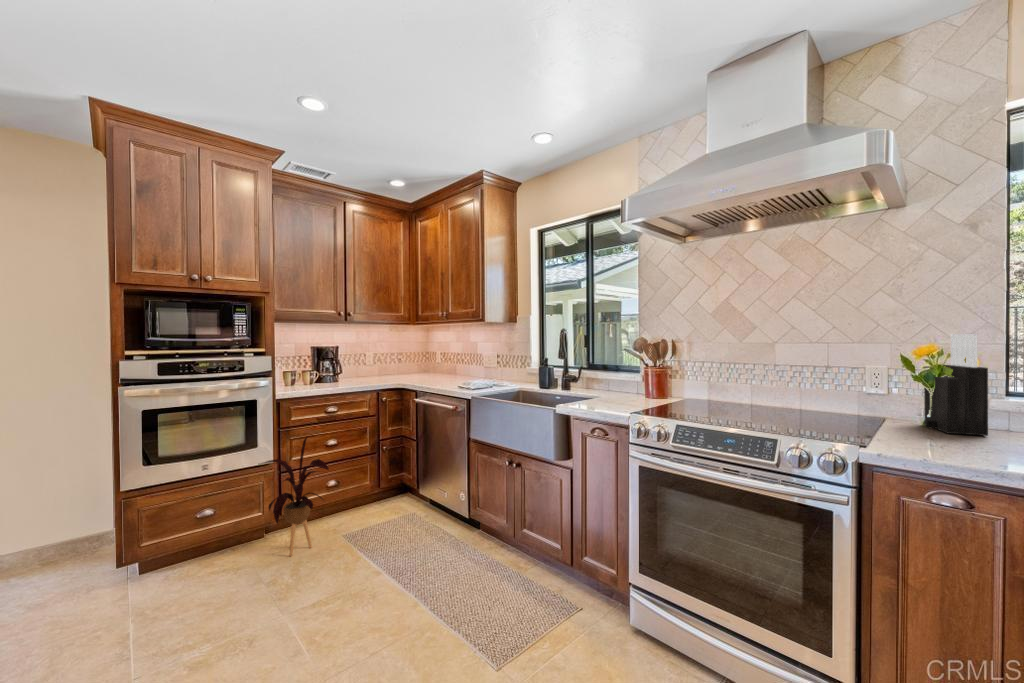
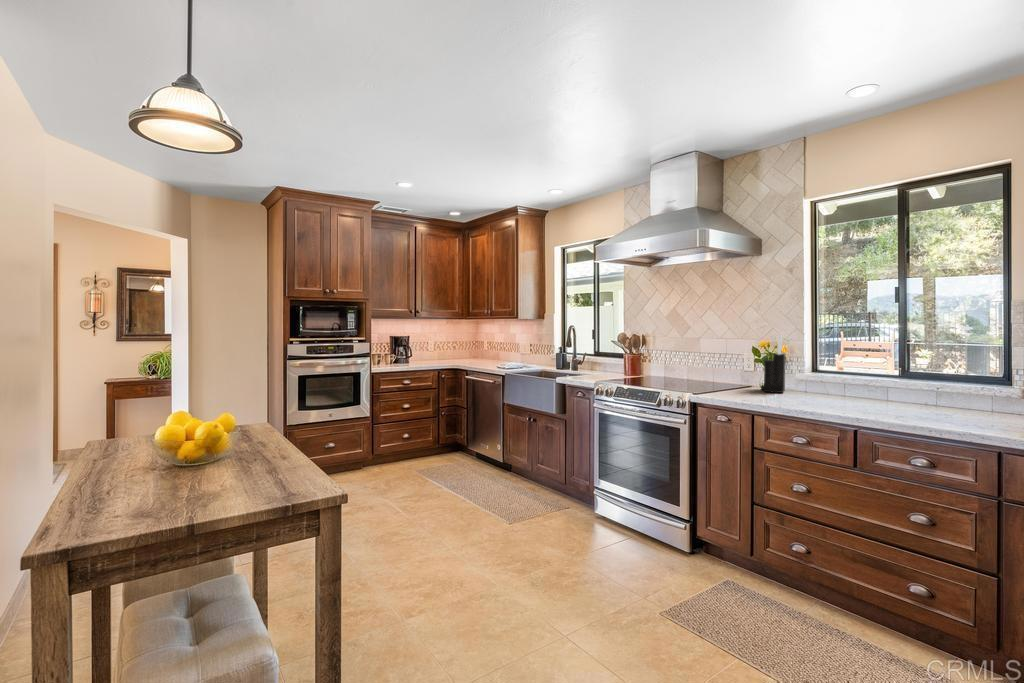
house plant: present [261,435,329,556] -> none [364,396,410,475]

